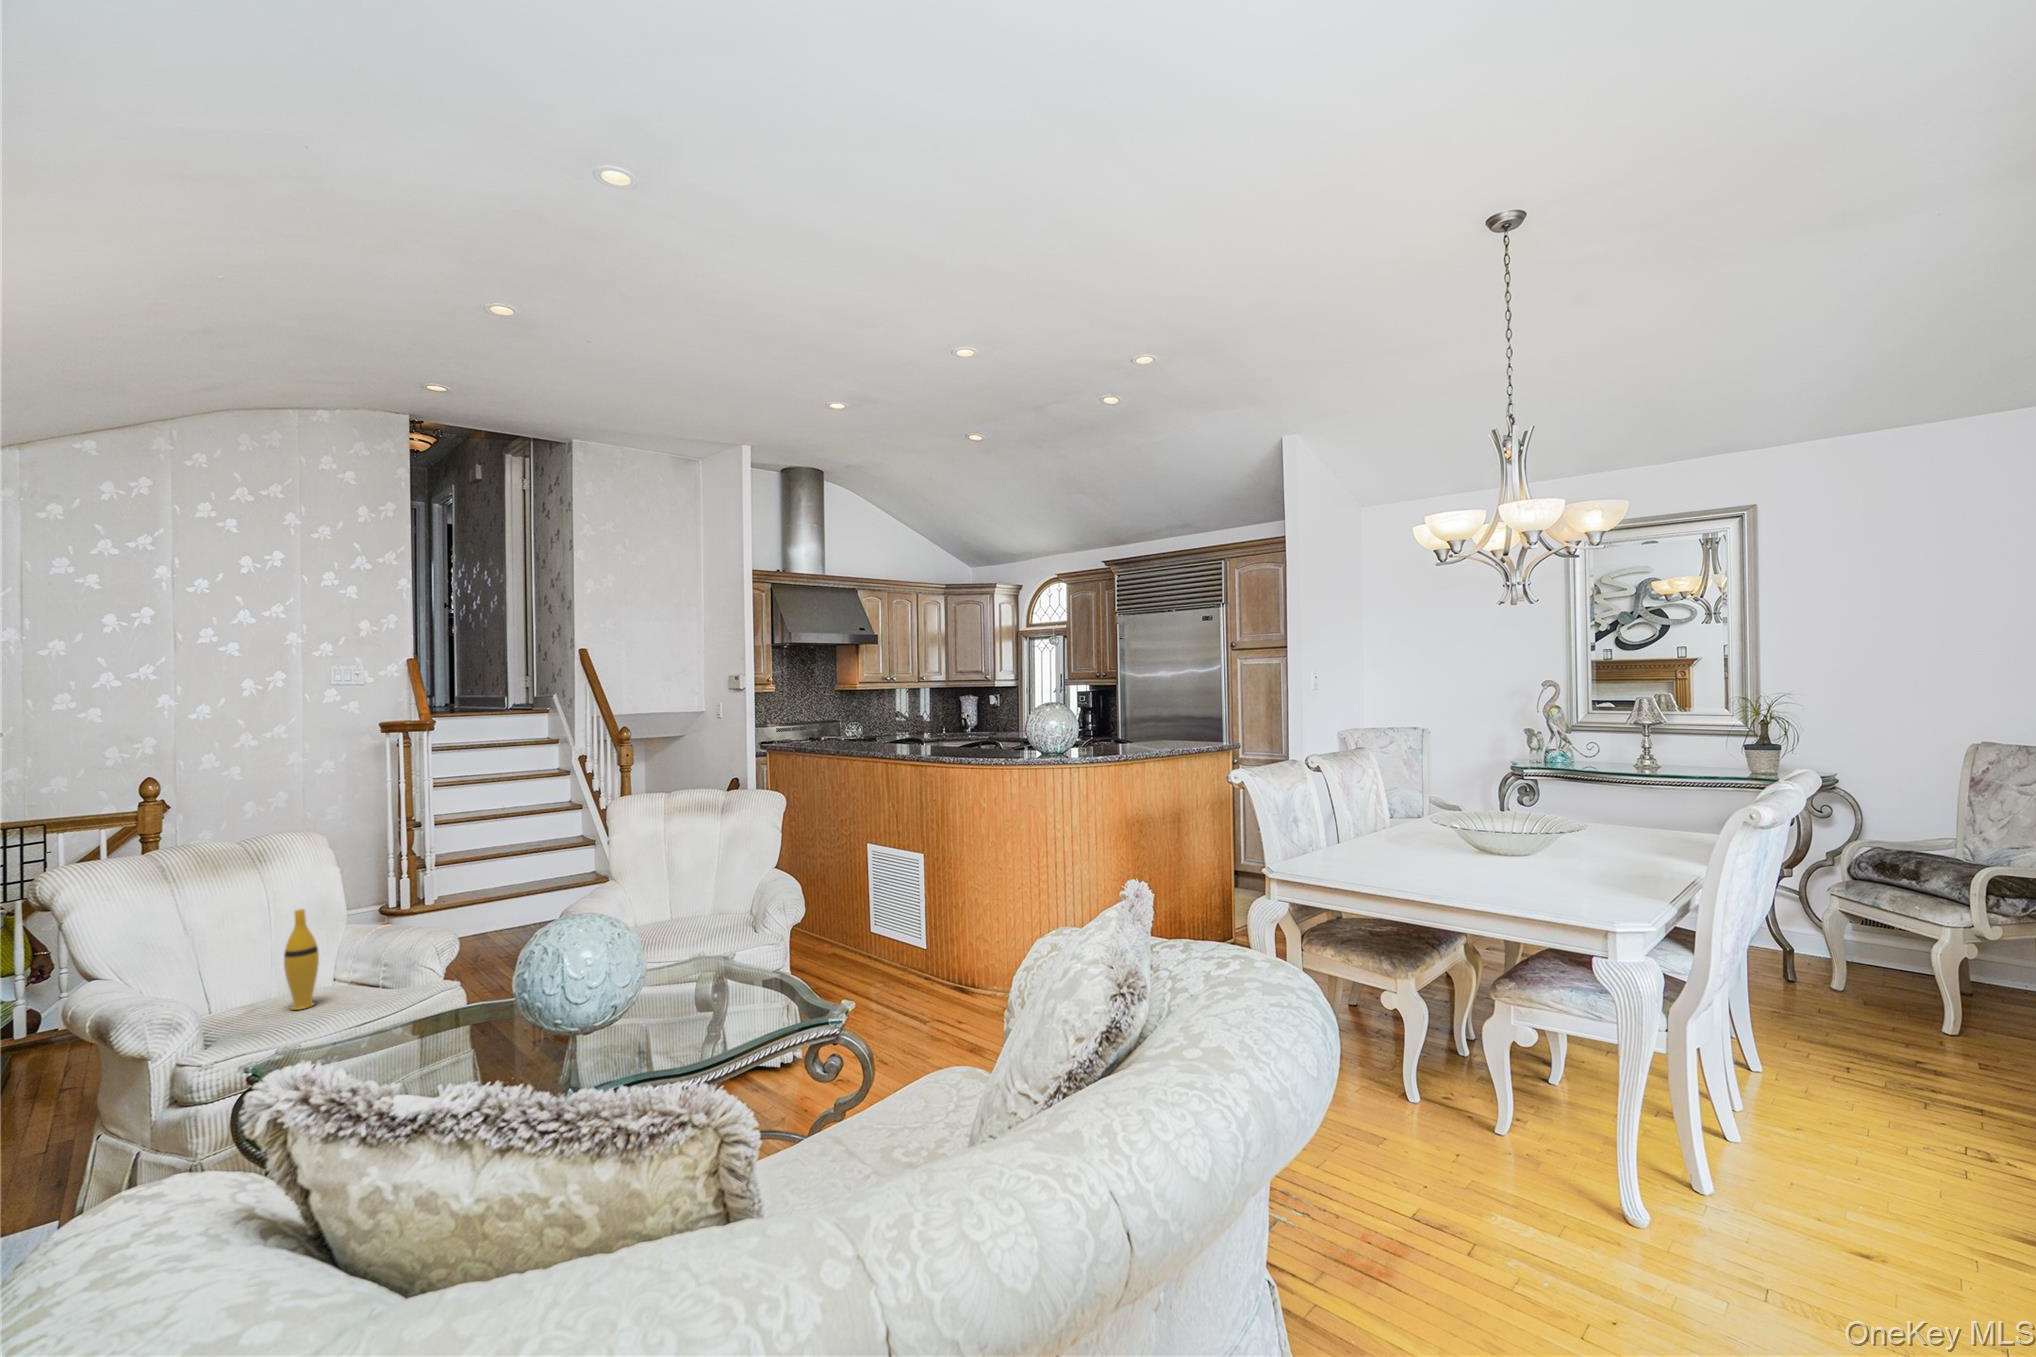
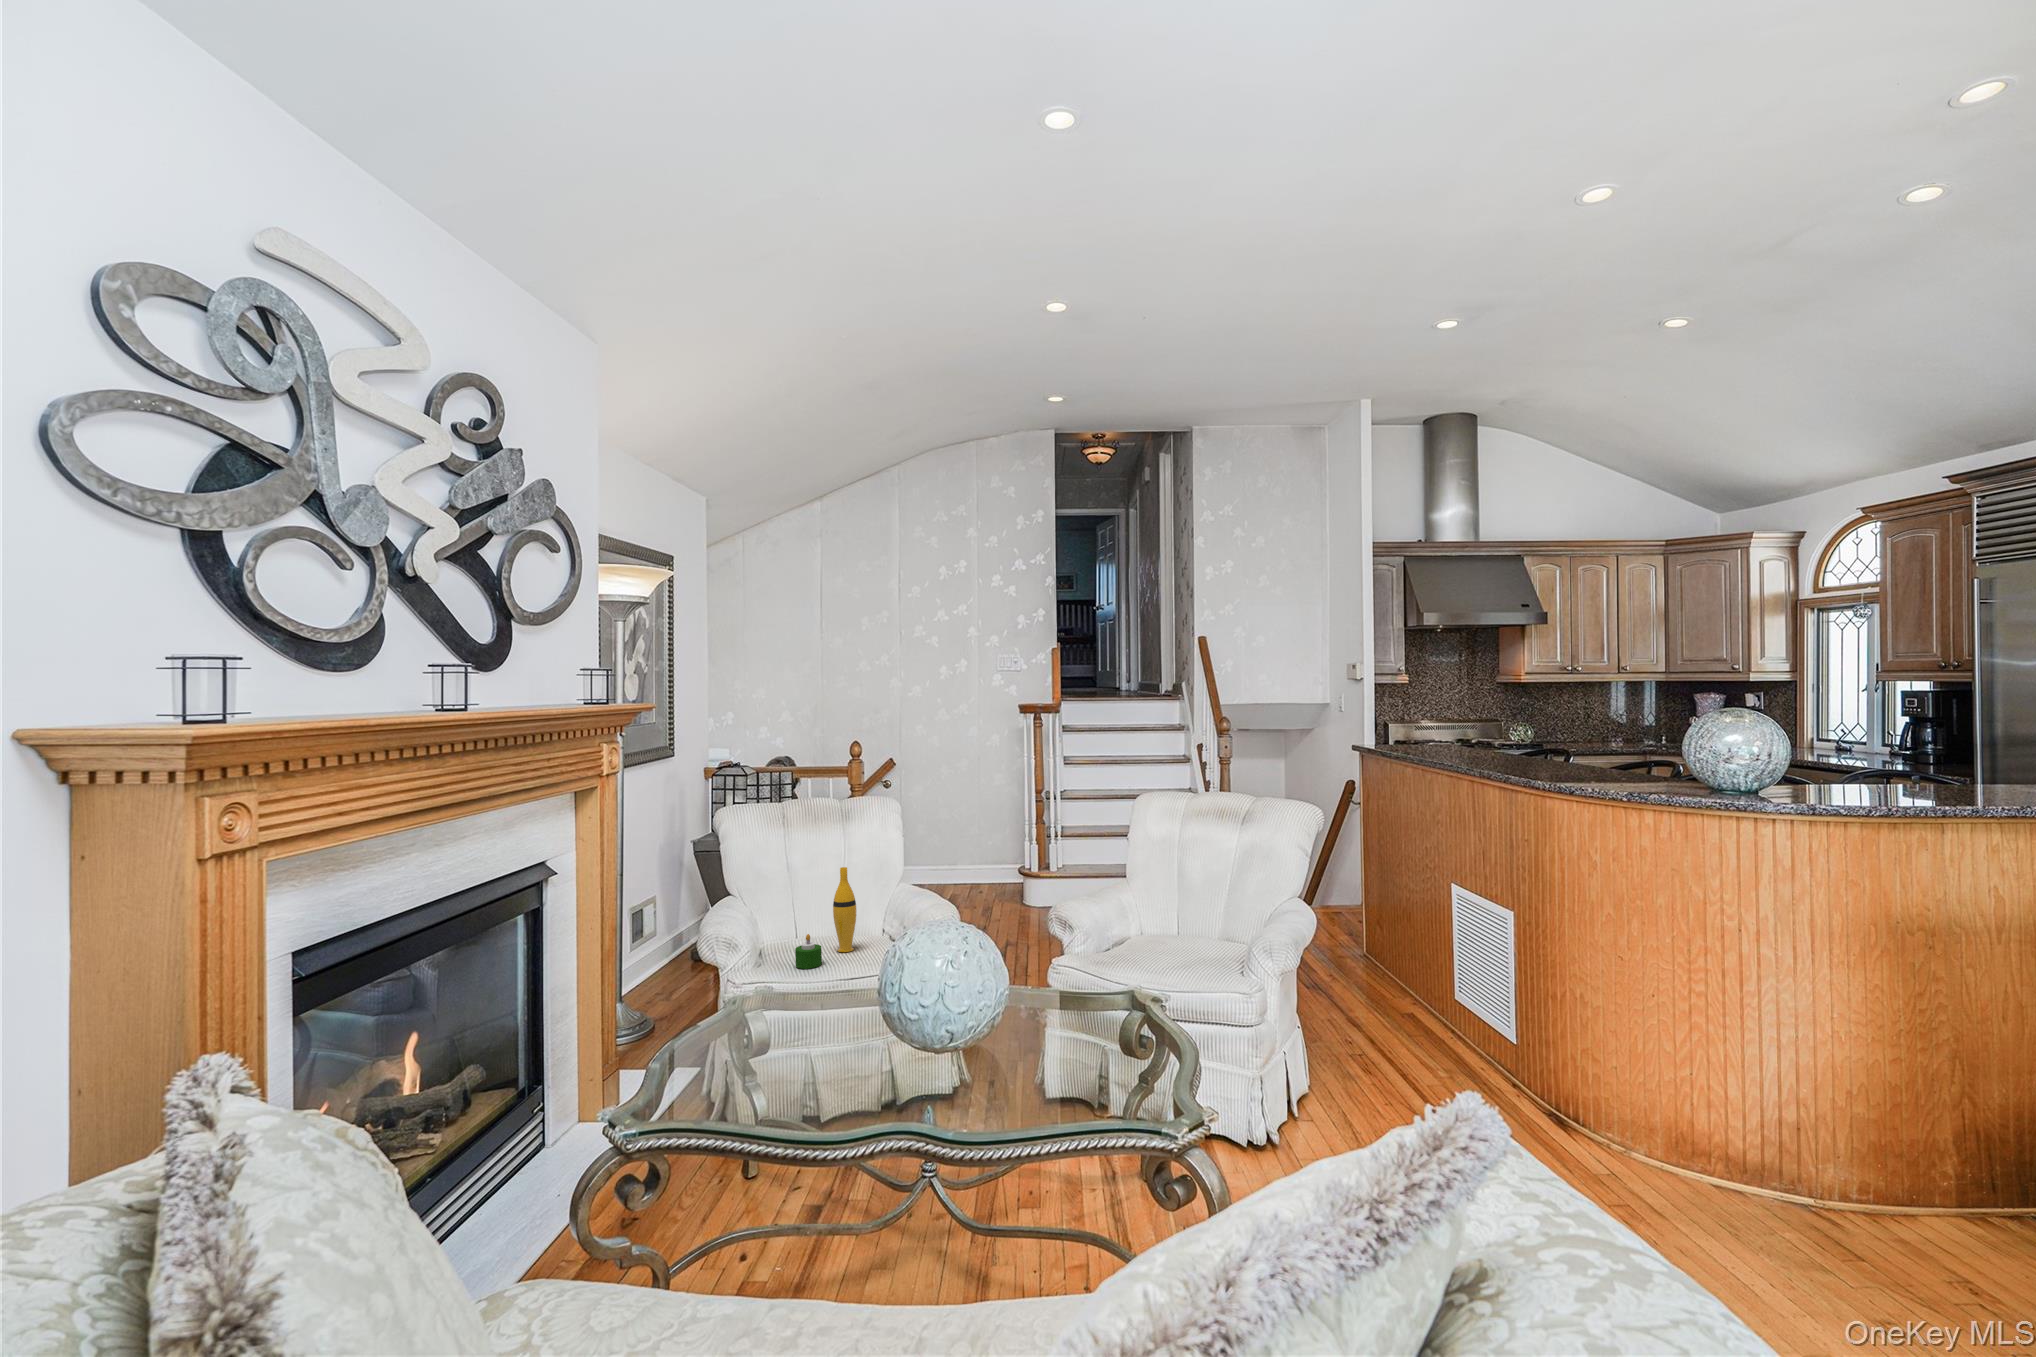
candle: none [246,993,287,1036] -> present [795,934,822,969]

